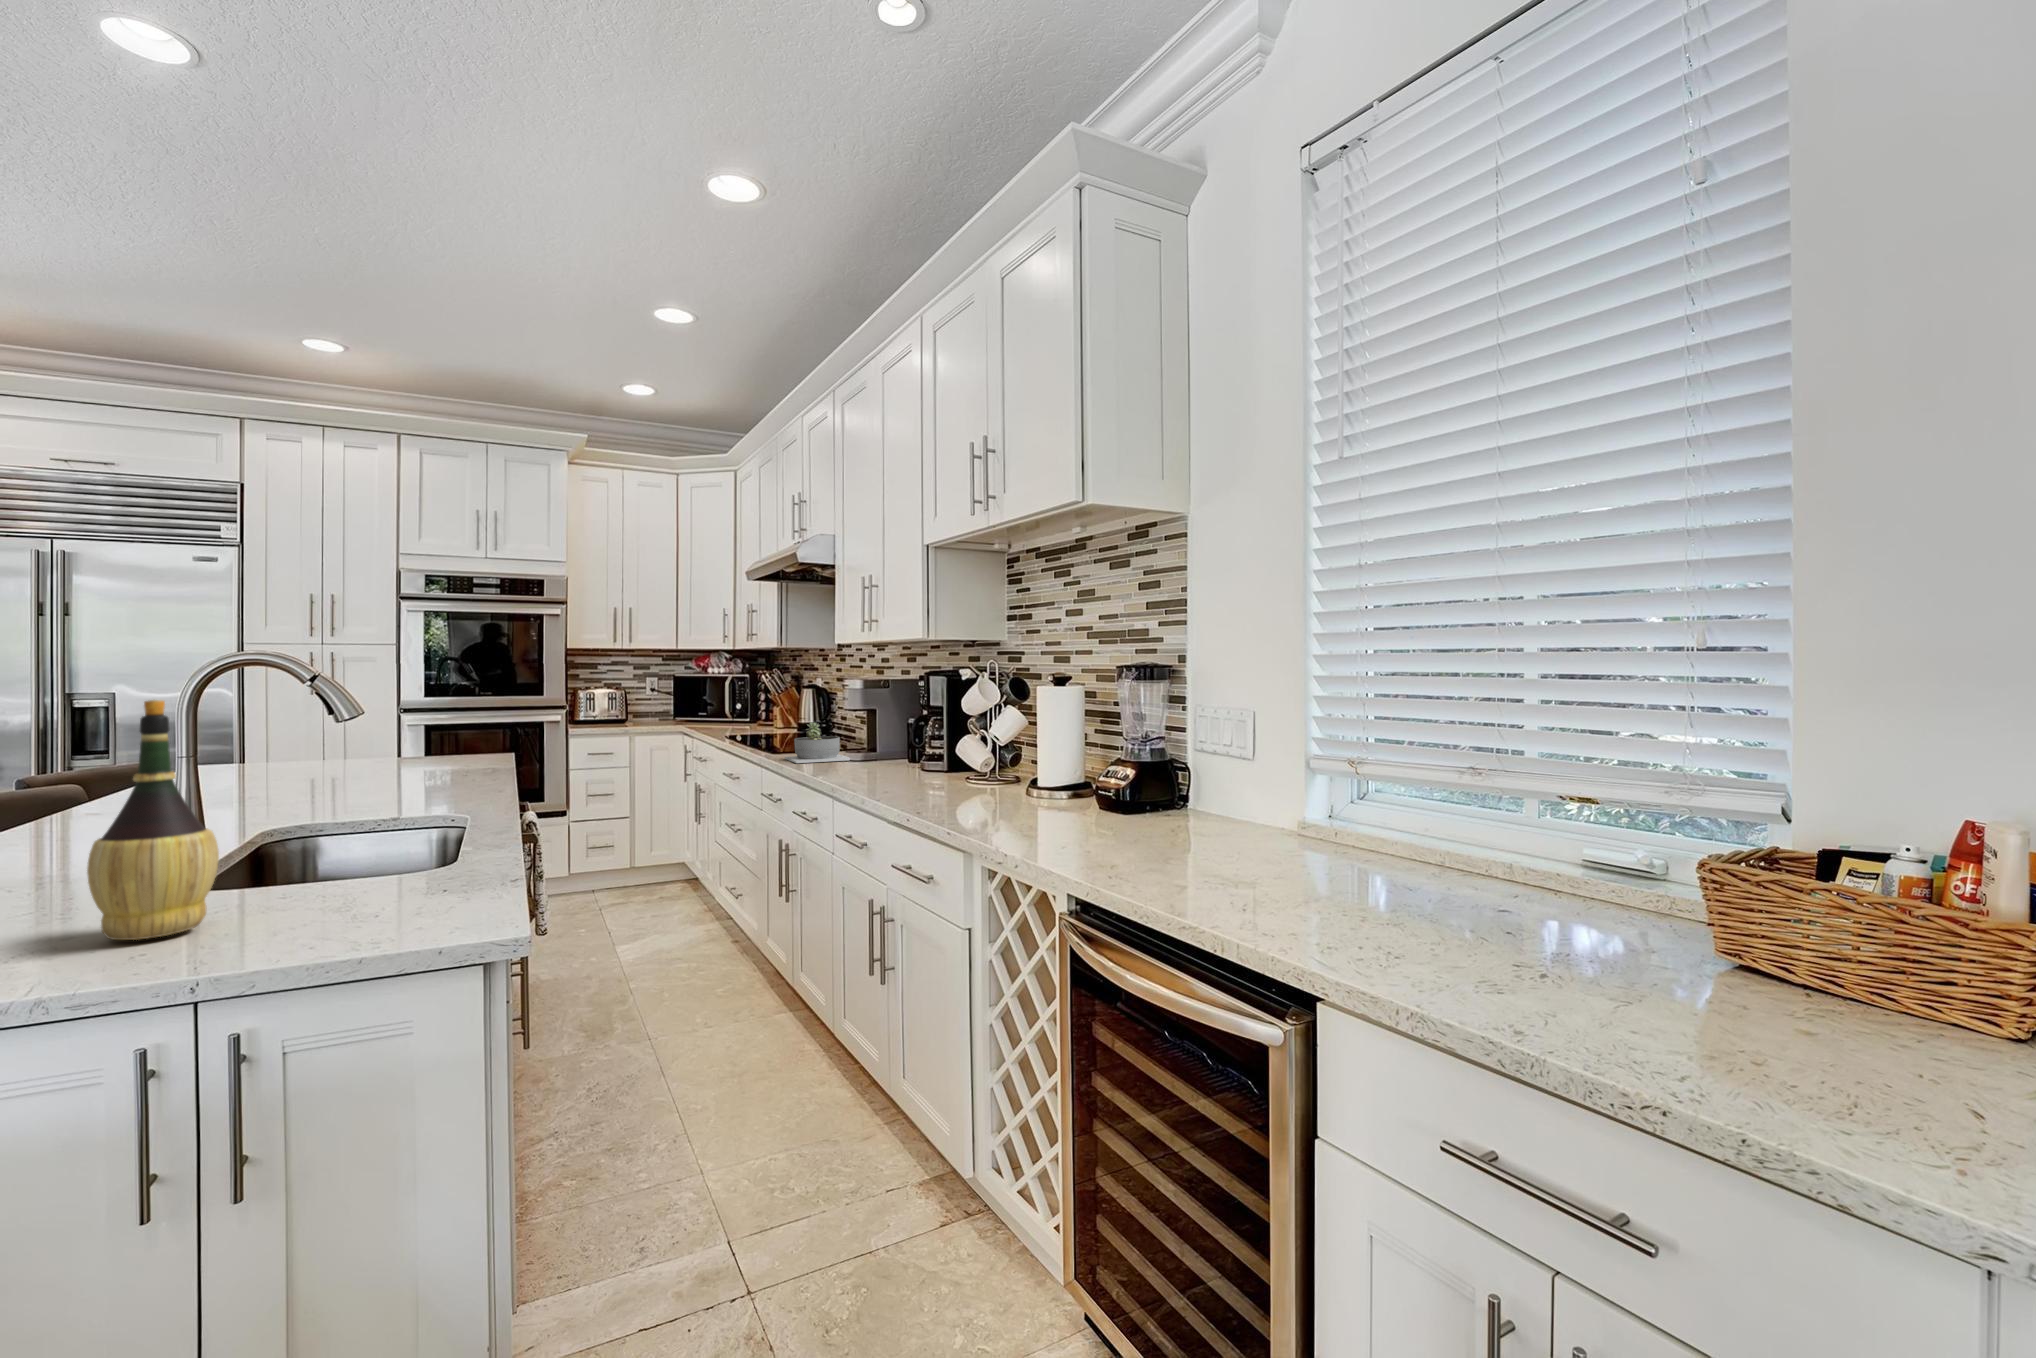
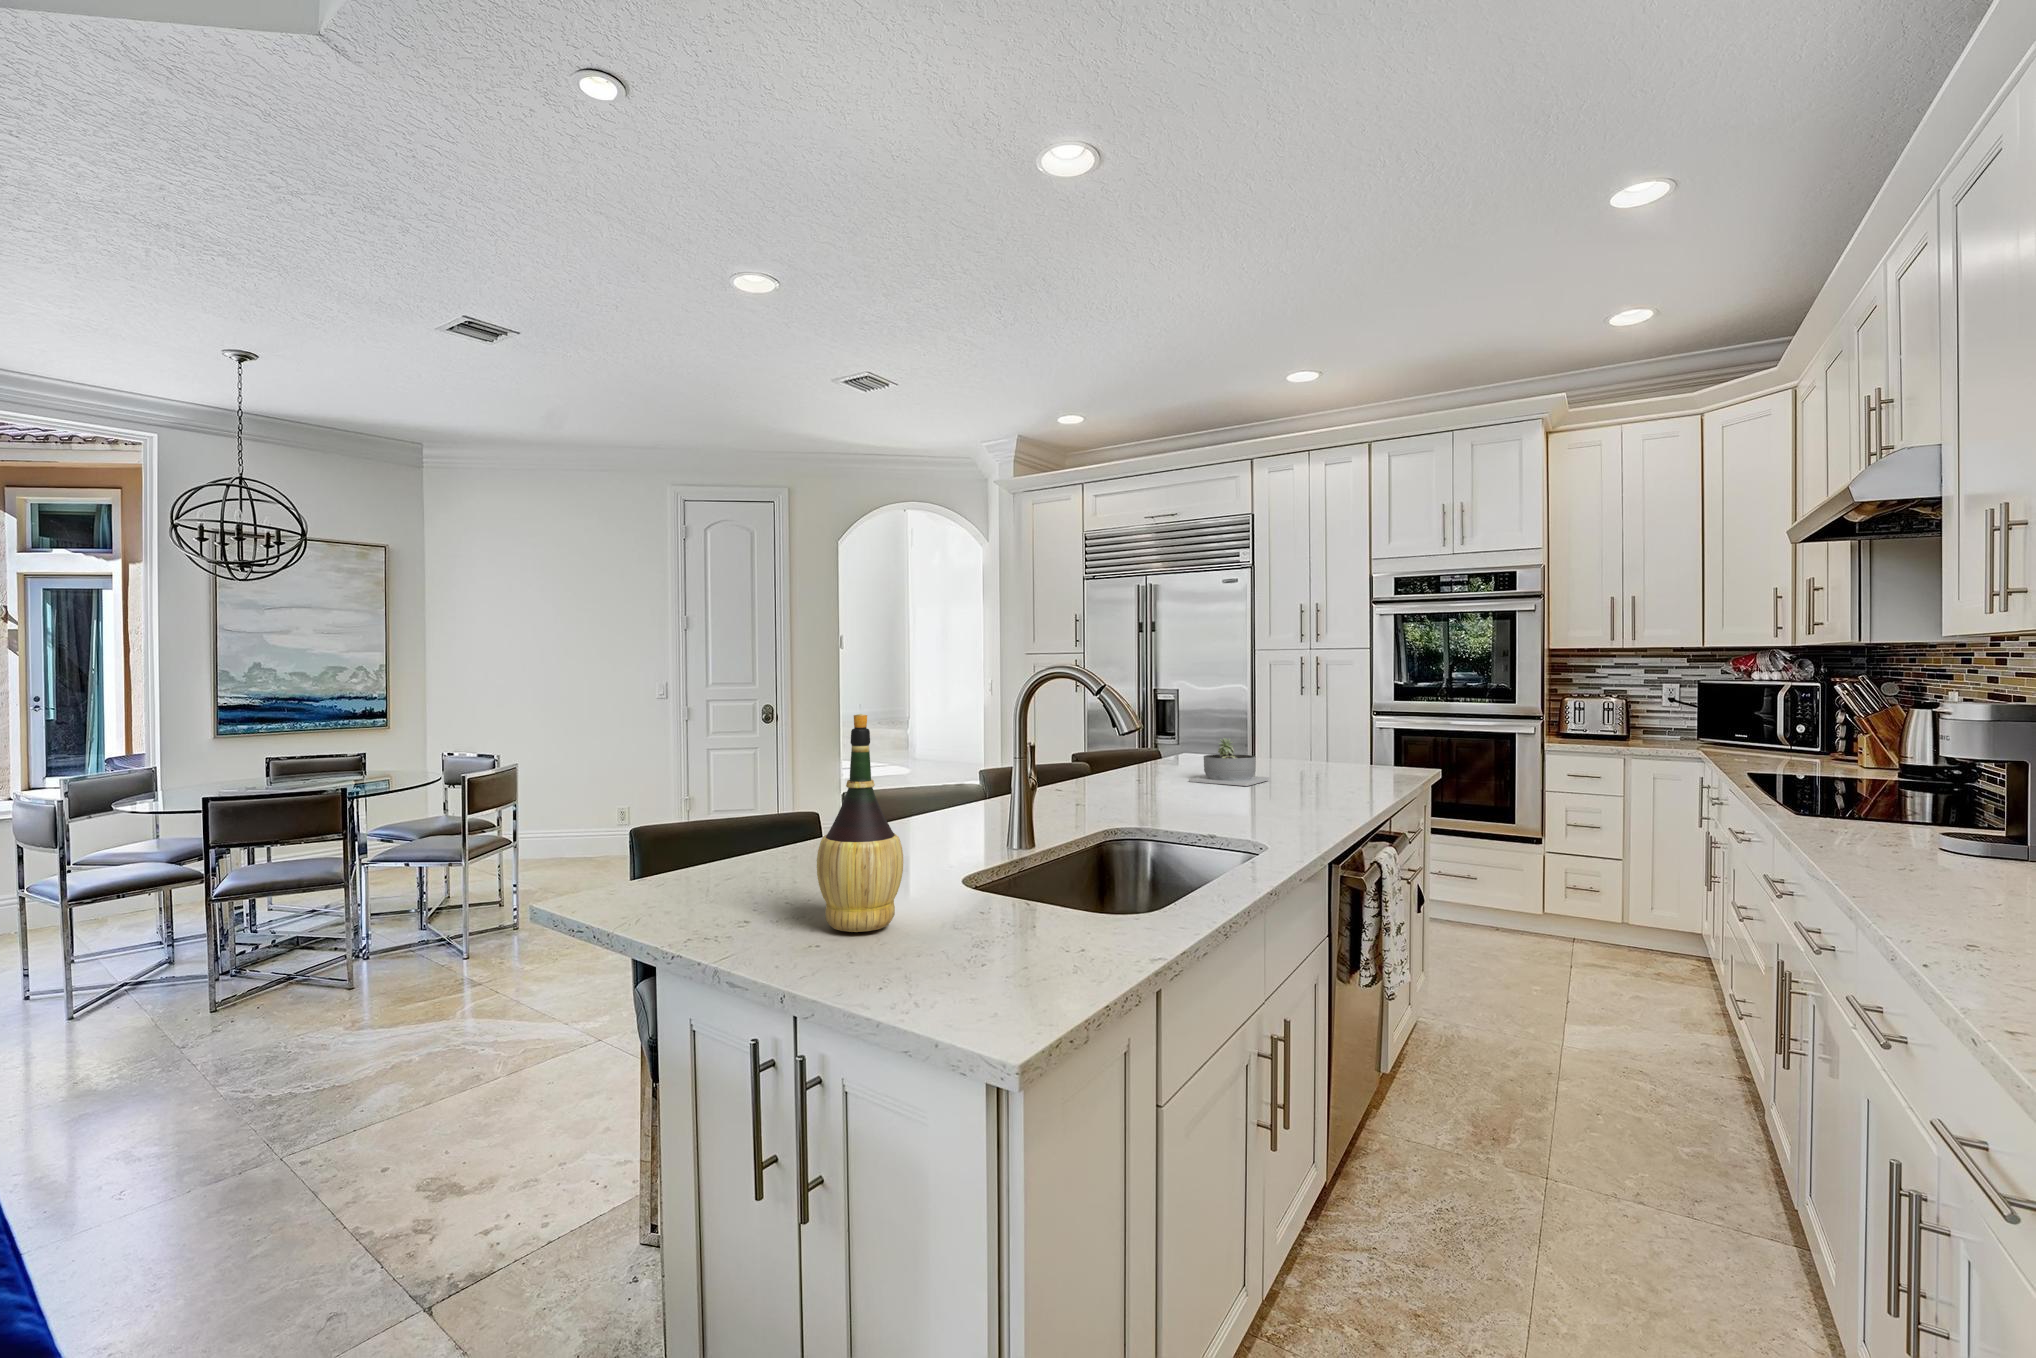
succulent planter: present [785,722,850,763] -> present [1189,738,1269,786]

